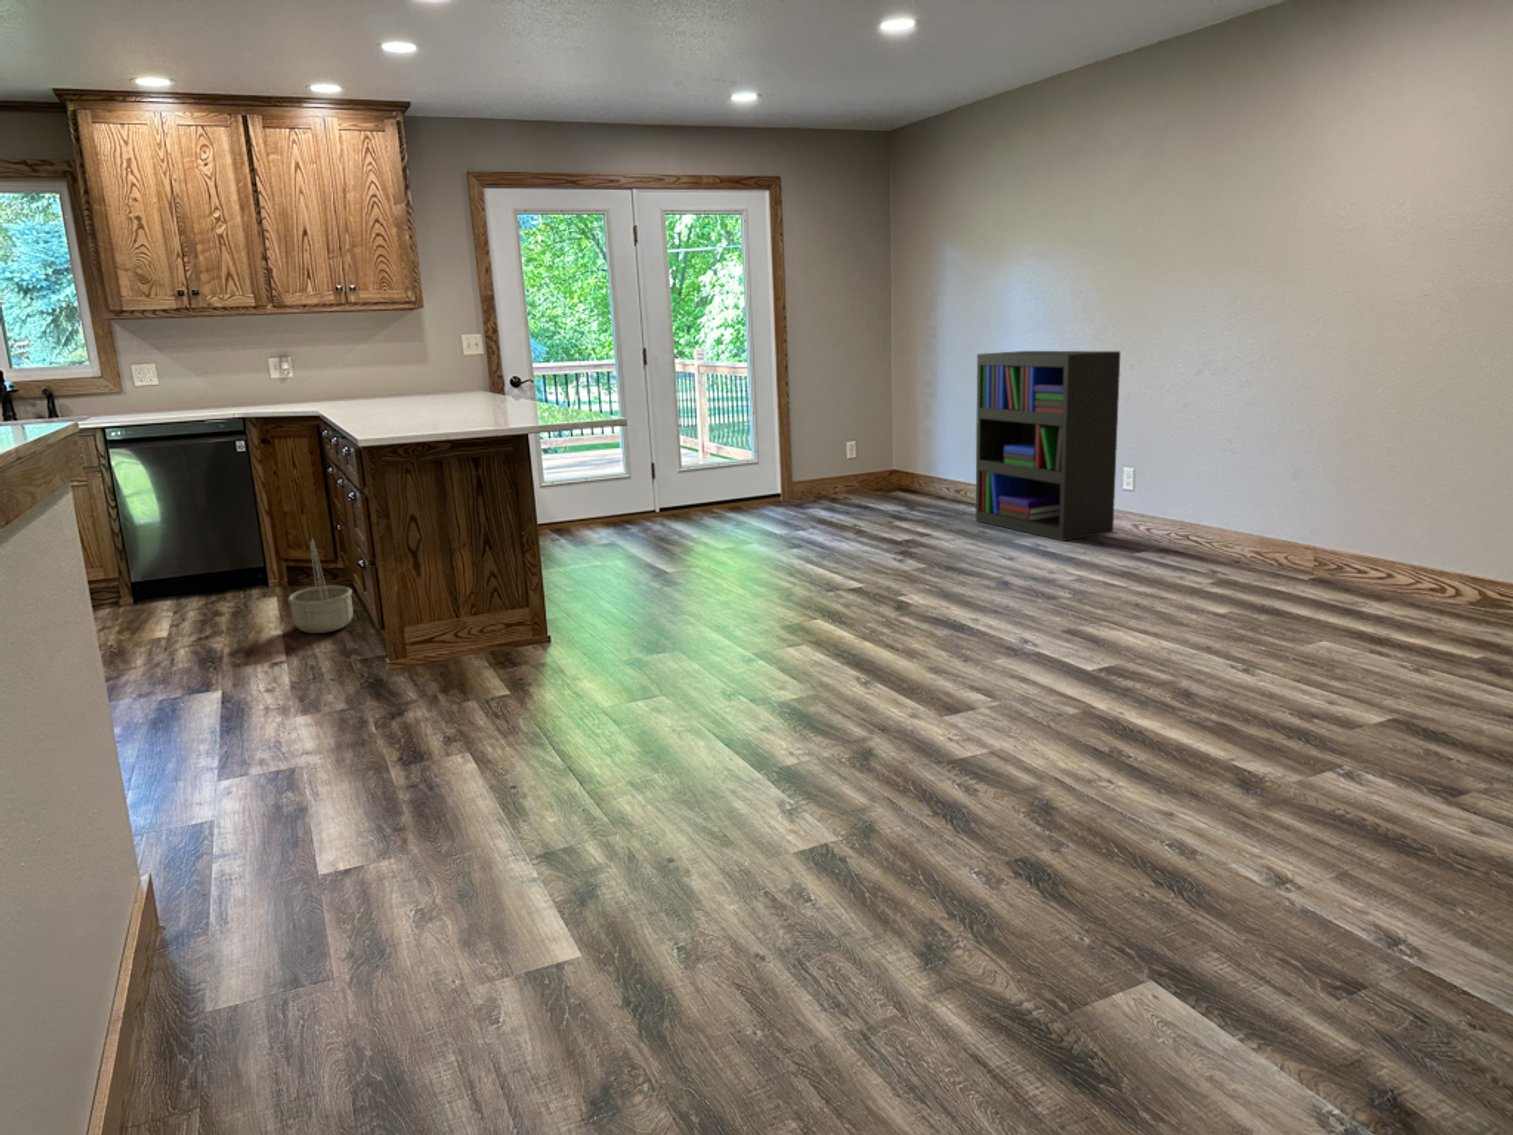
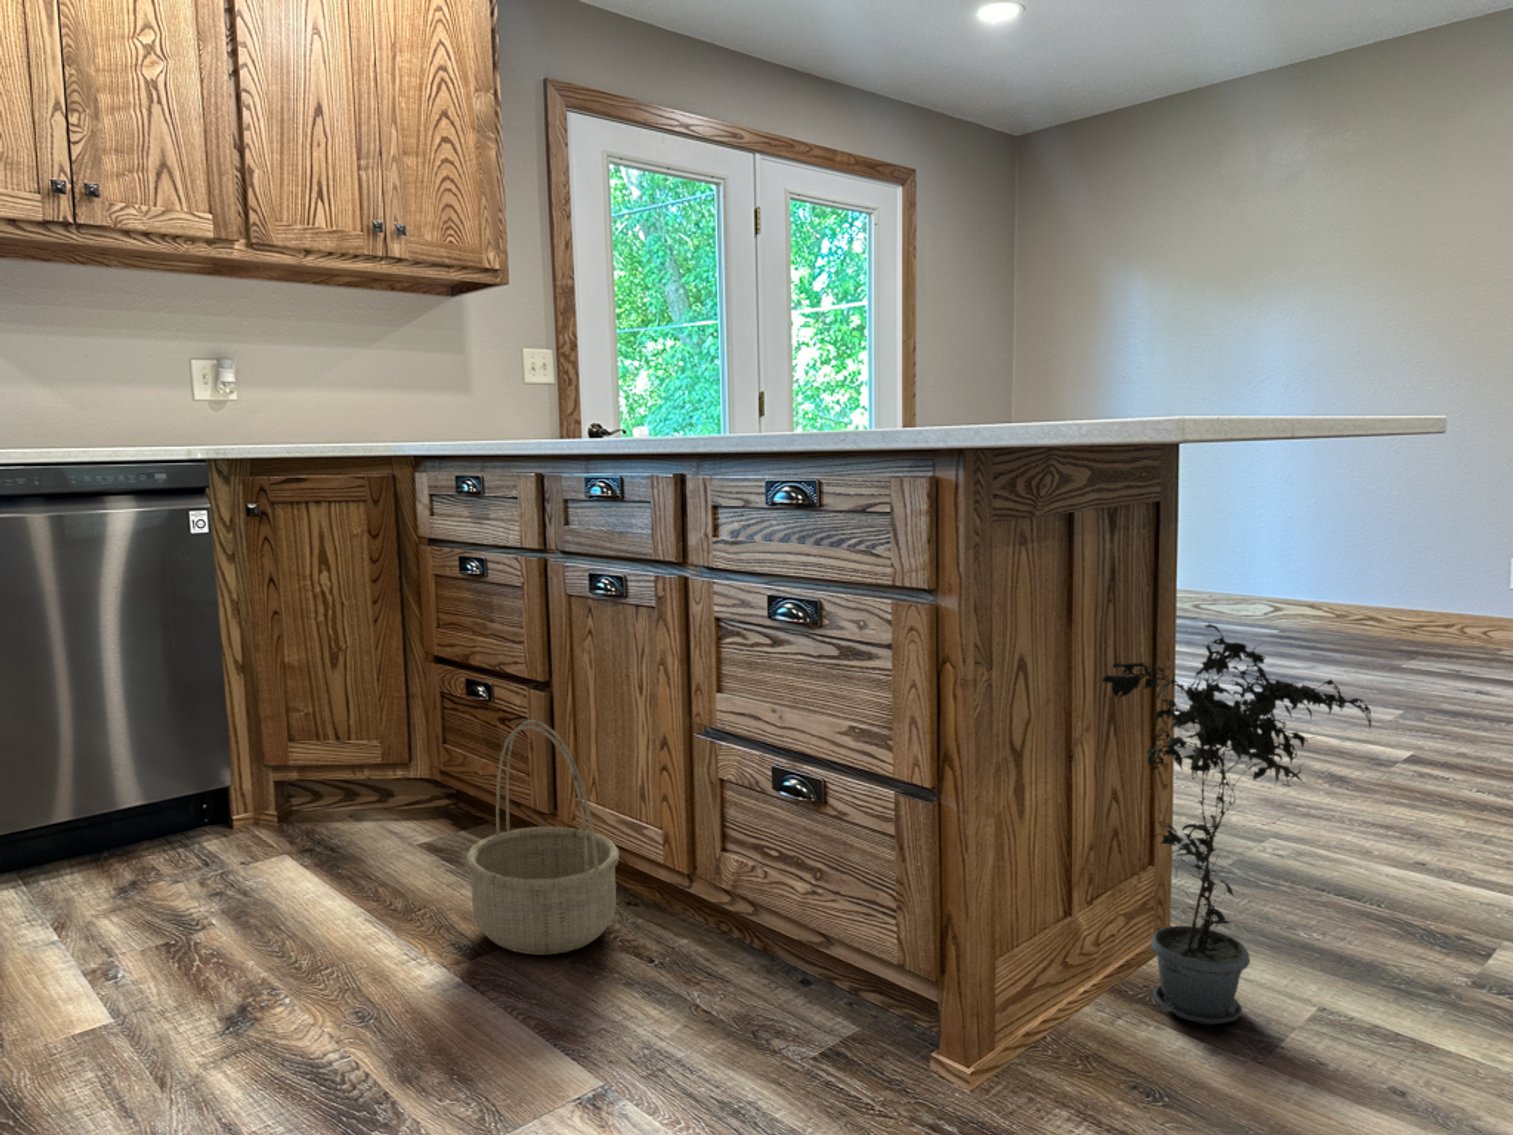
bookshelf: present [976,351,1120,541] -> none [1254,402,1490,664]
potted plant: none [446,509,519,669] -> present [1102,624,1371,1025]

